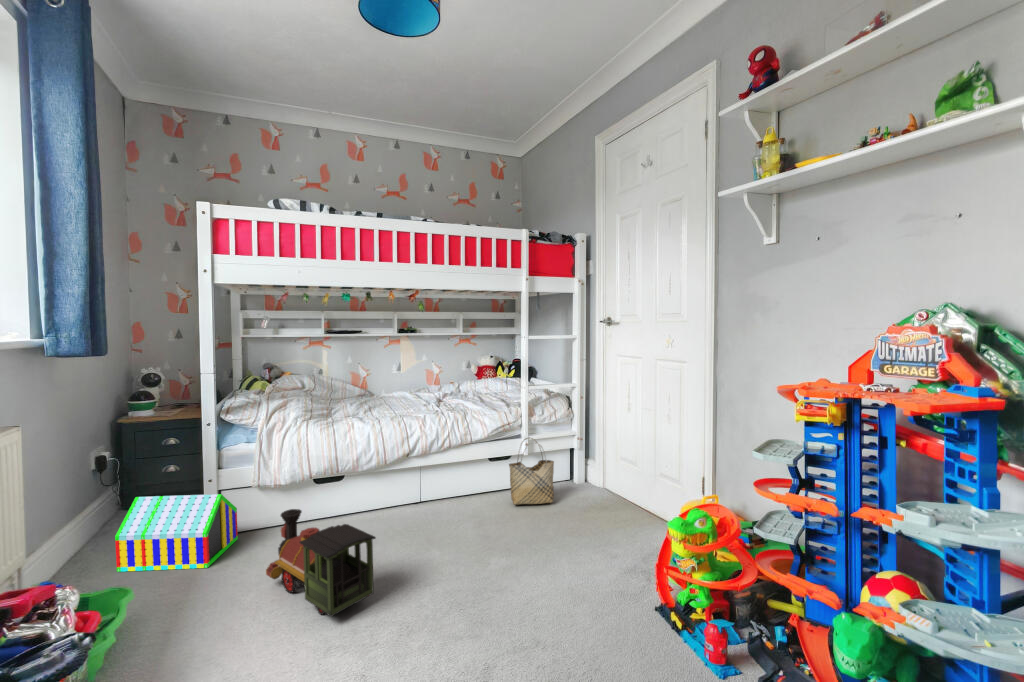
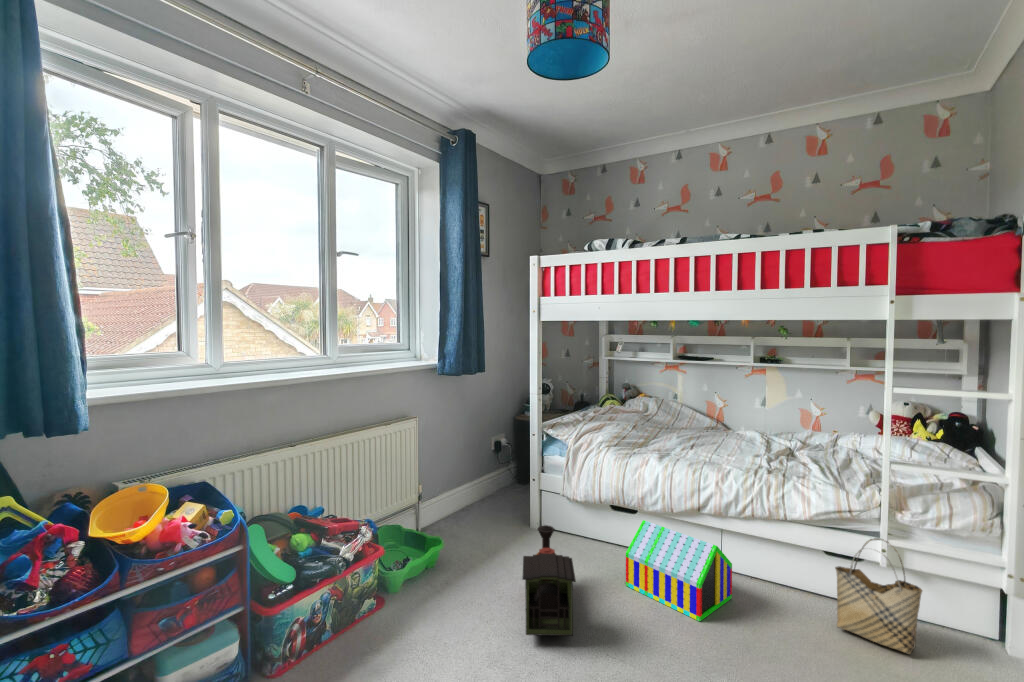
toy house: present [115,494,238,572] -> present [626,520,732,621]

